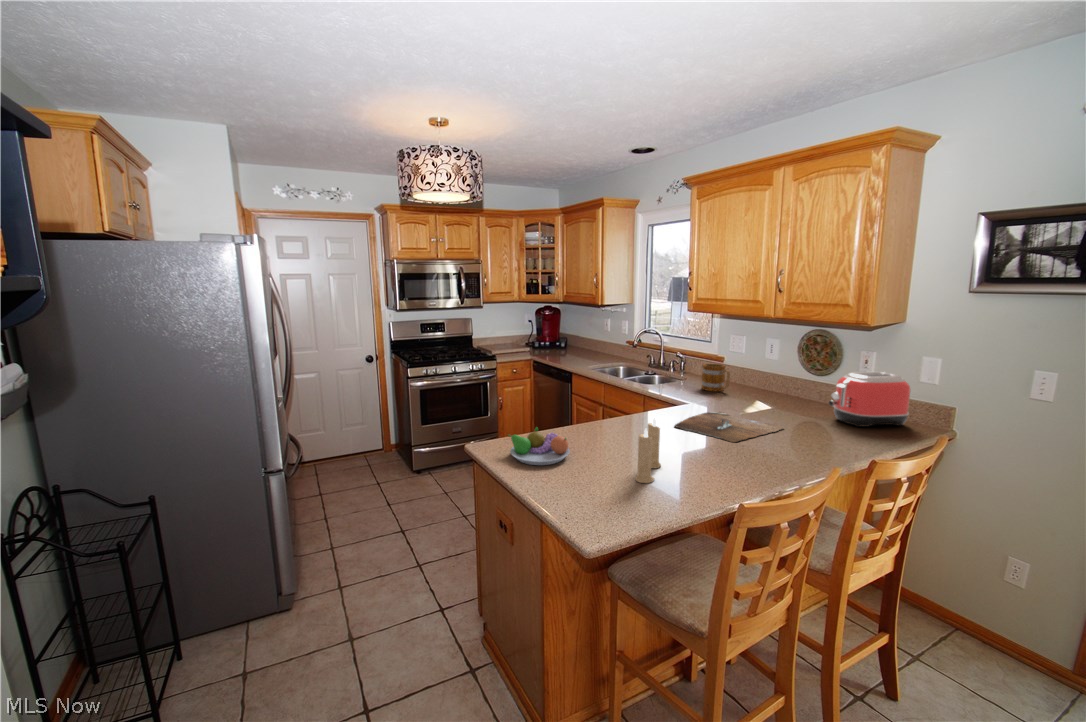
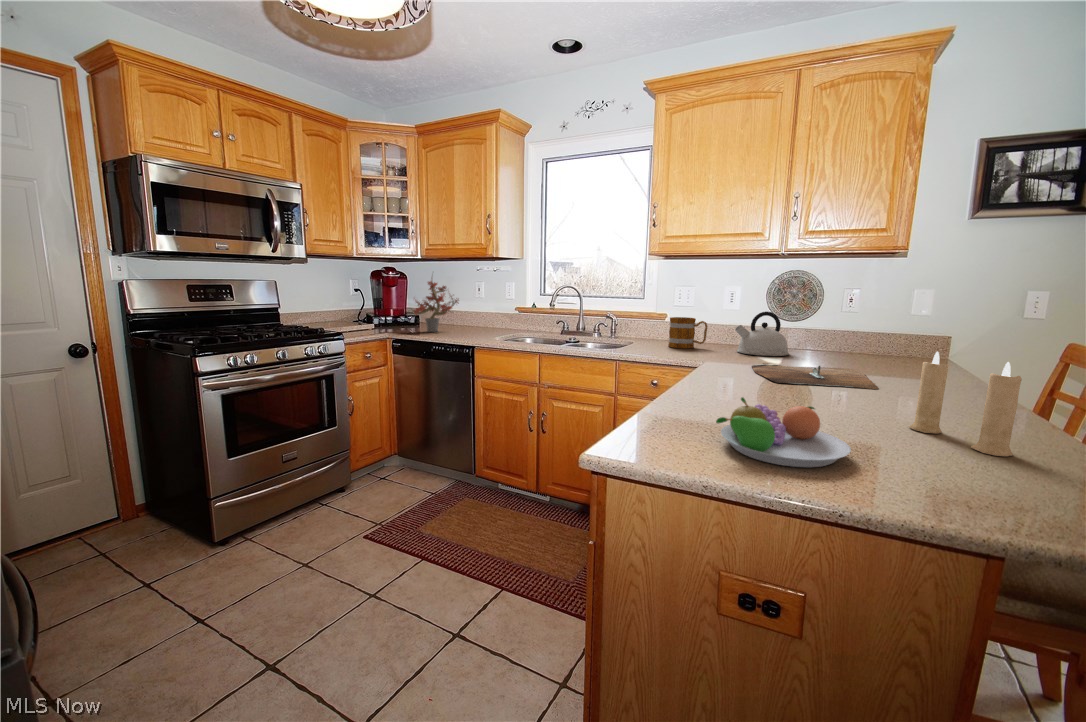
potted plant: none [545,311,588,357] -> present [413,280,459,332]
kettle: none [740,367,788,408] -> present [735,312,789,356]
toaster: present [829,372,910,427] -> none [850,306,920,362]

